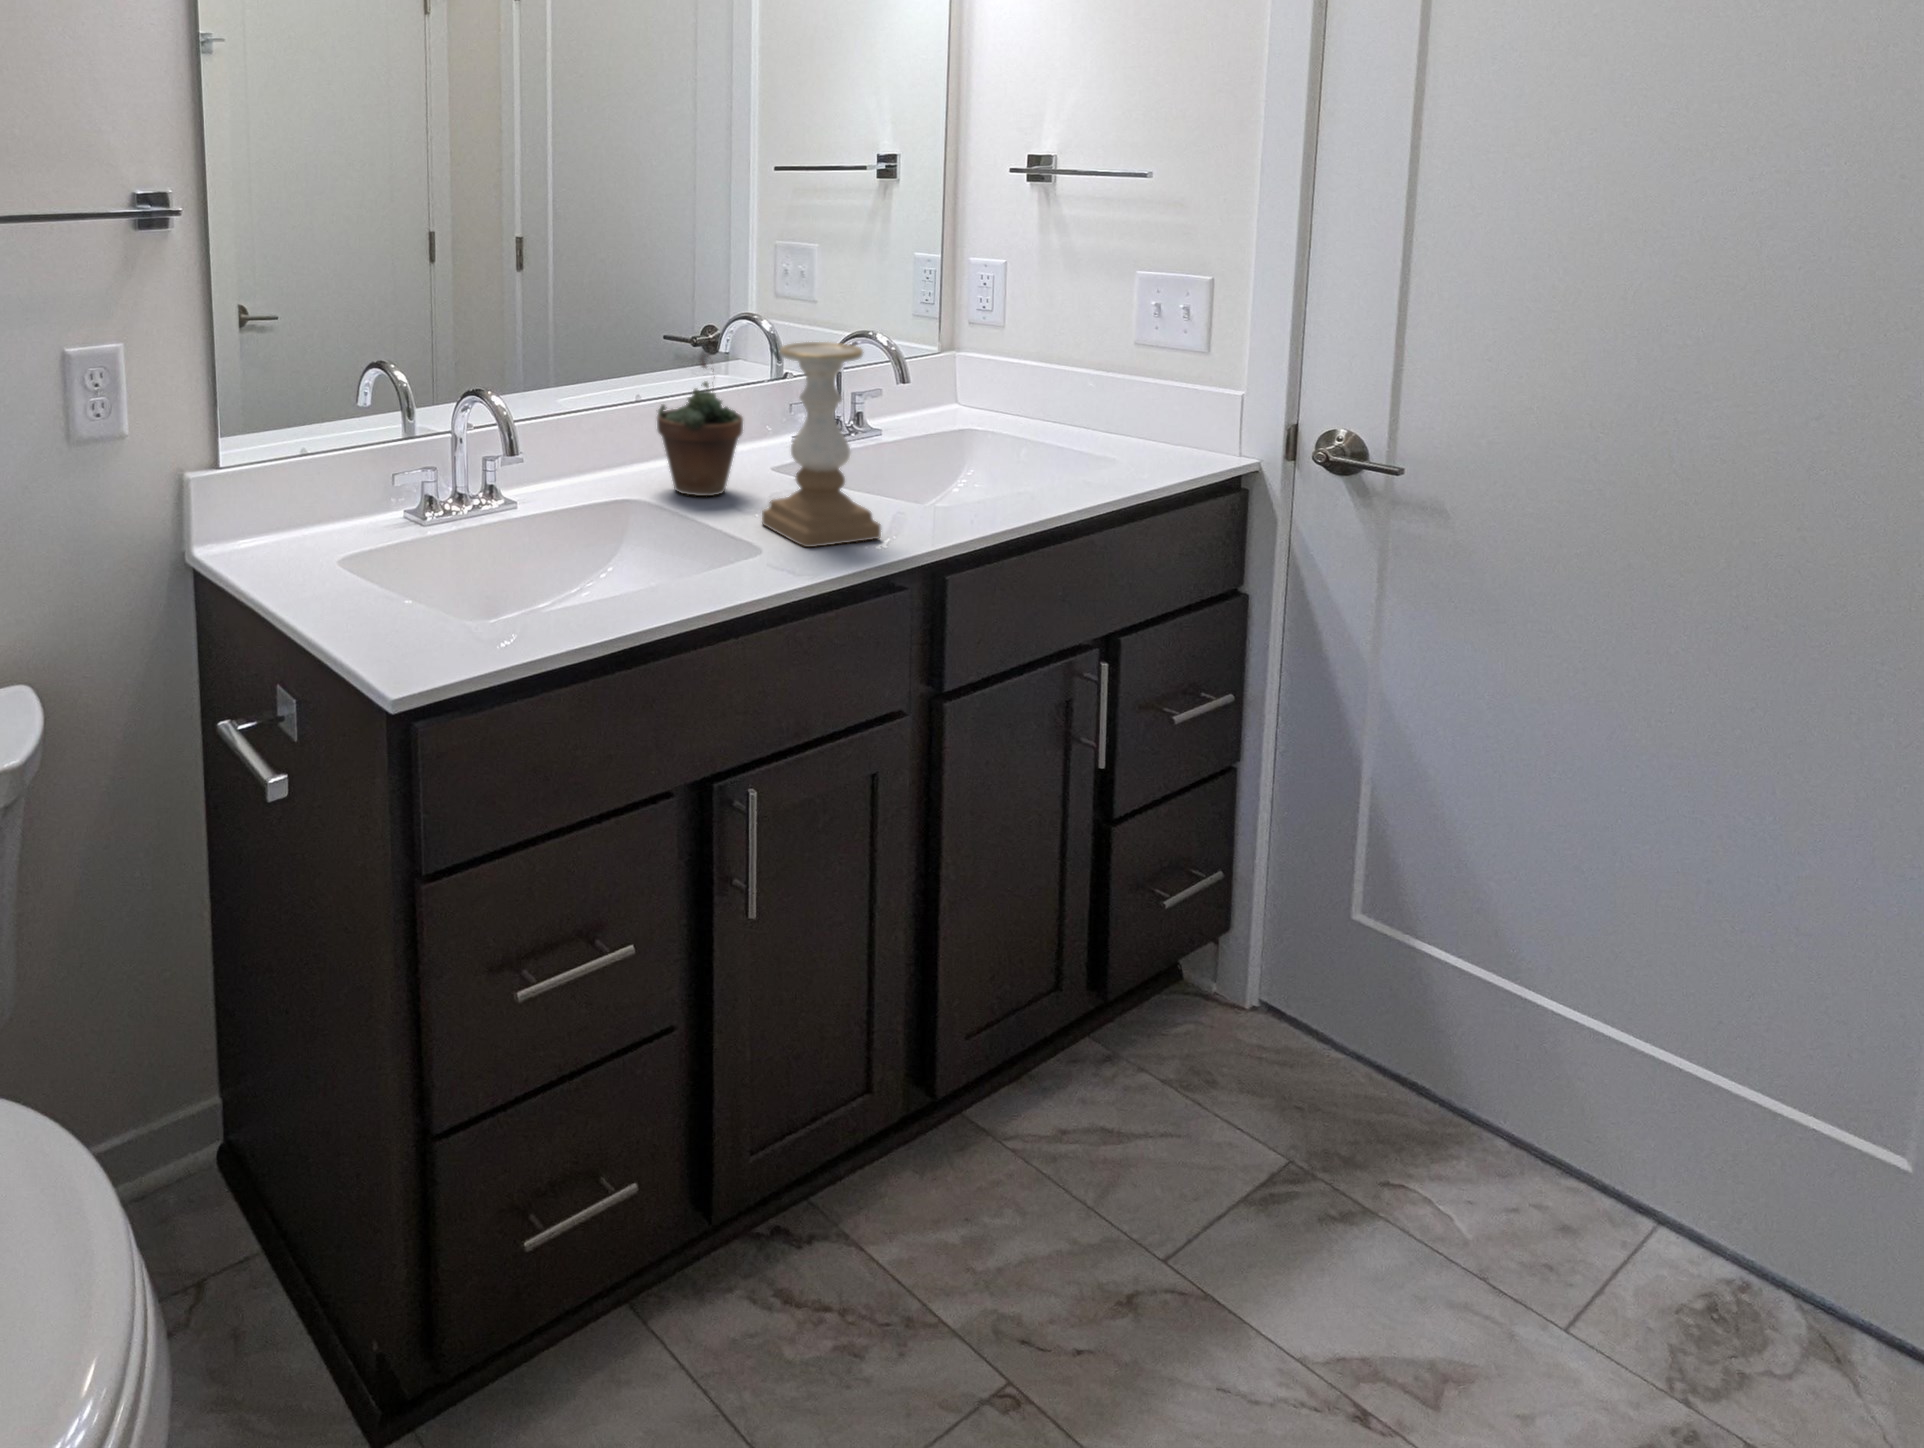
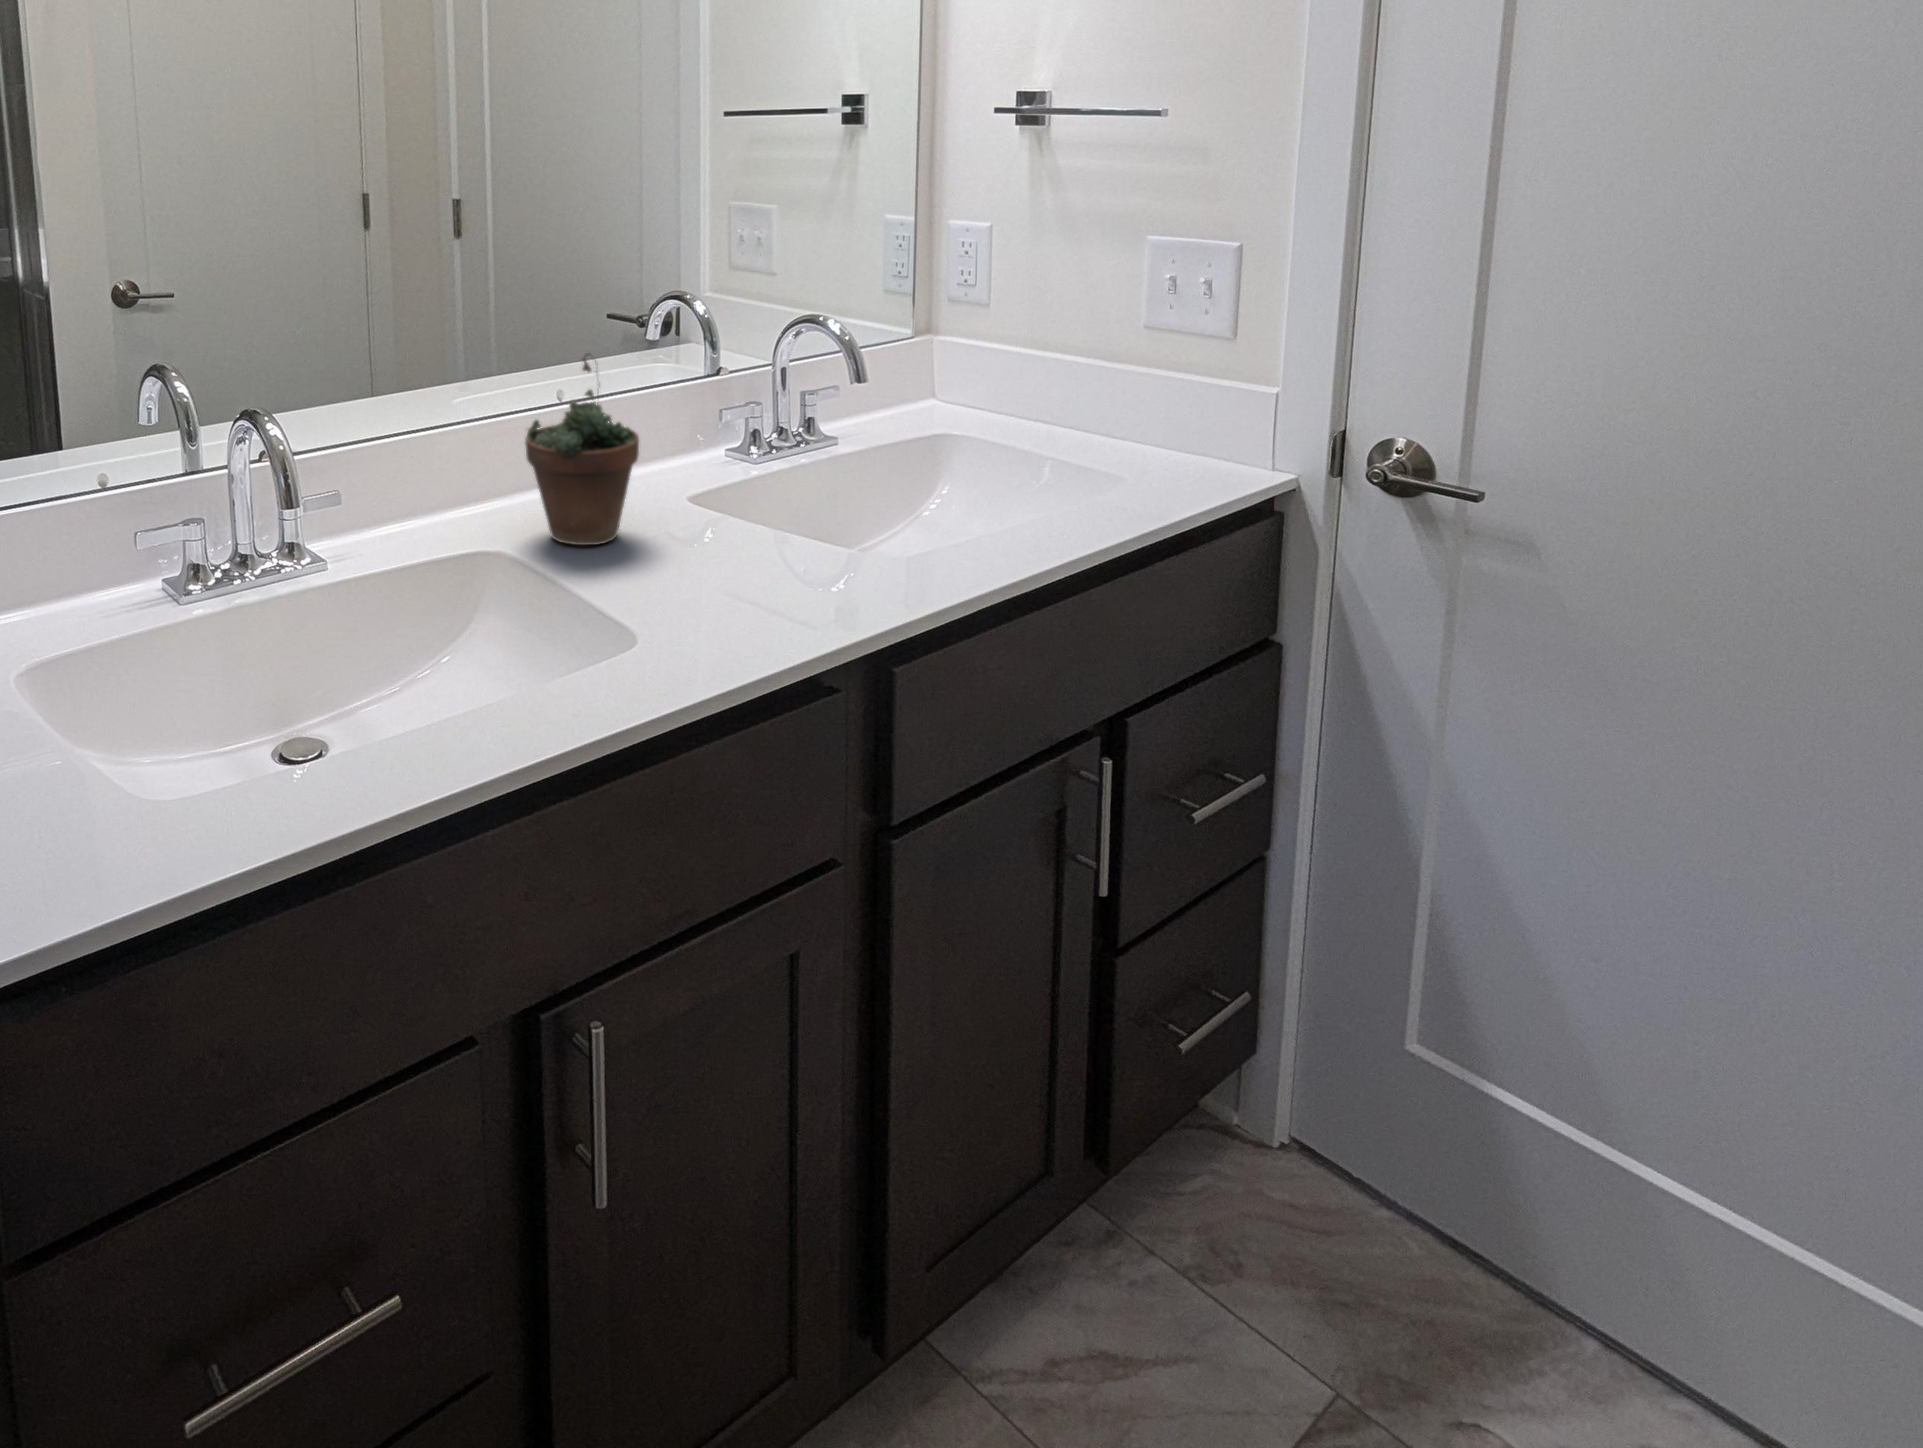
candle holder: present [762,342,881,547] -> none [650,339,807,633]

